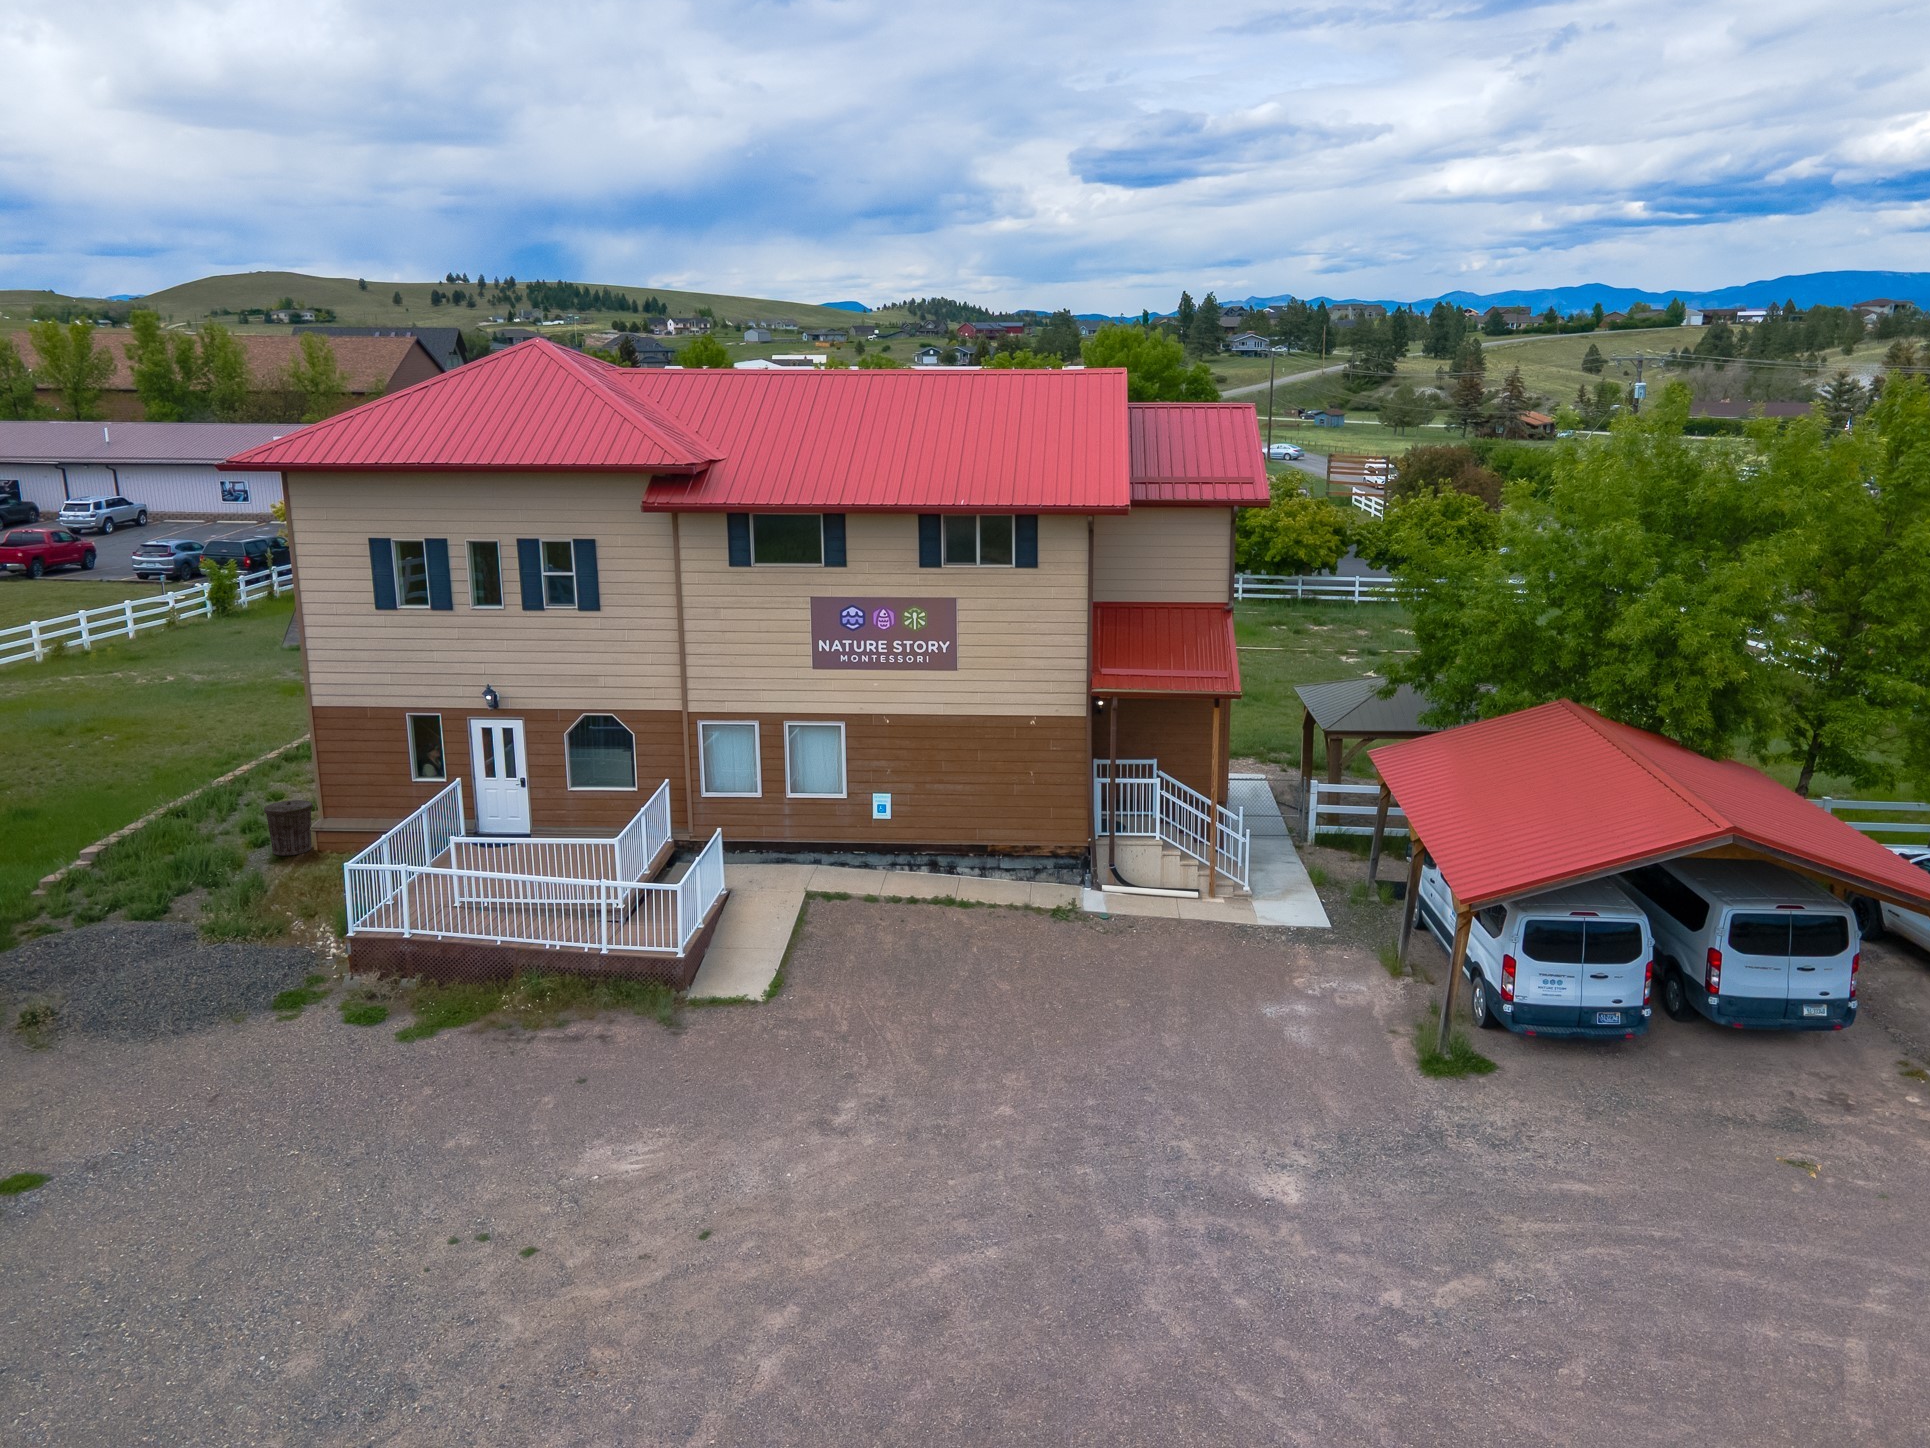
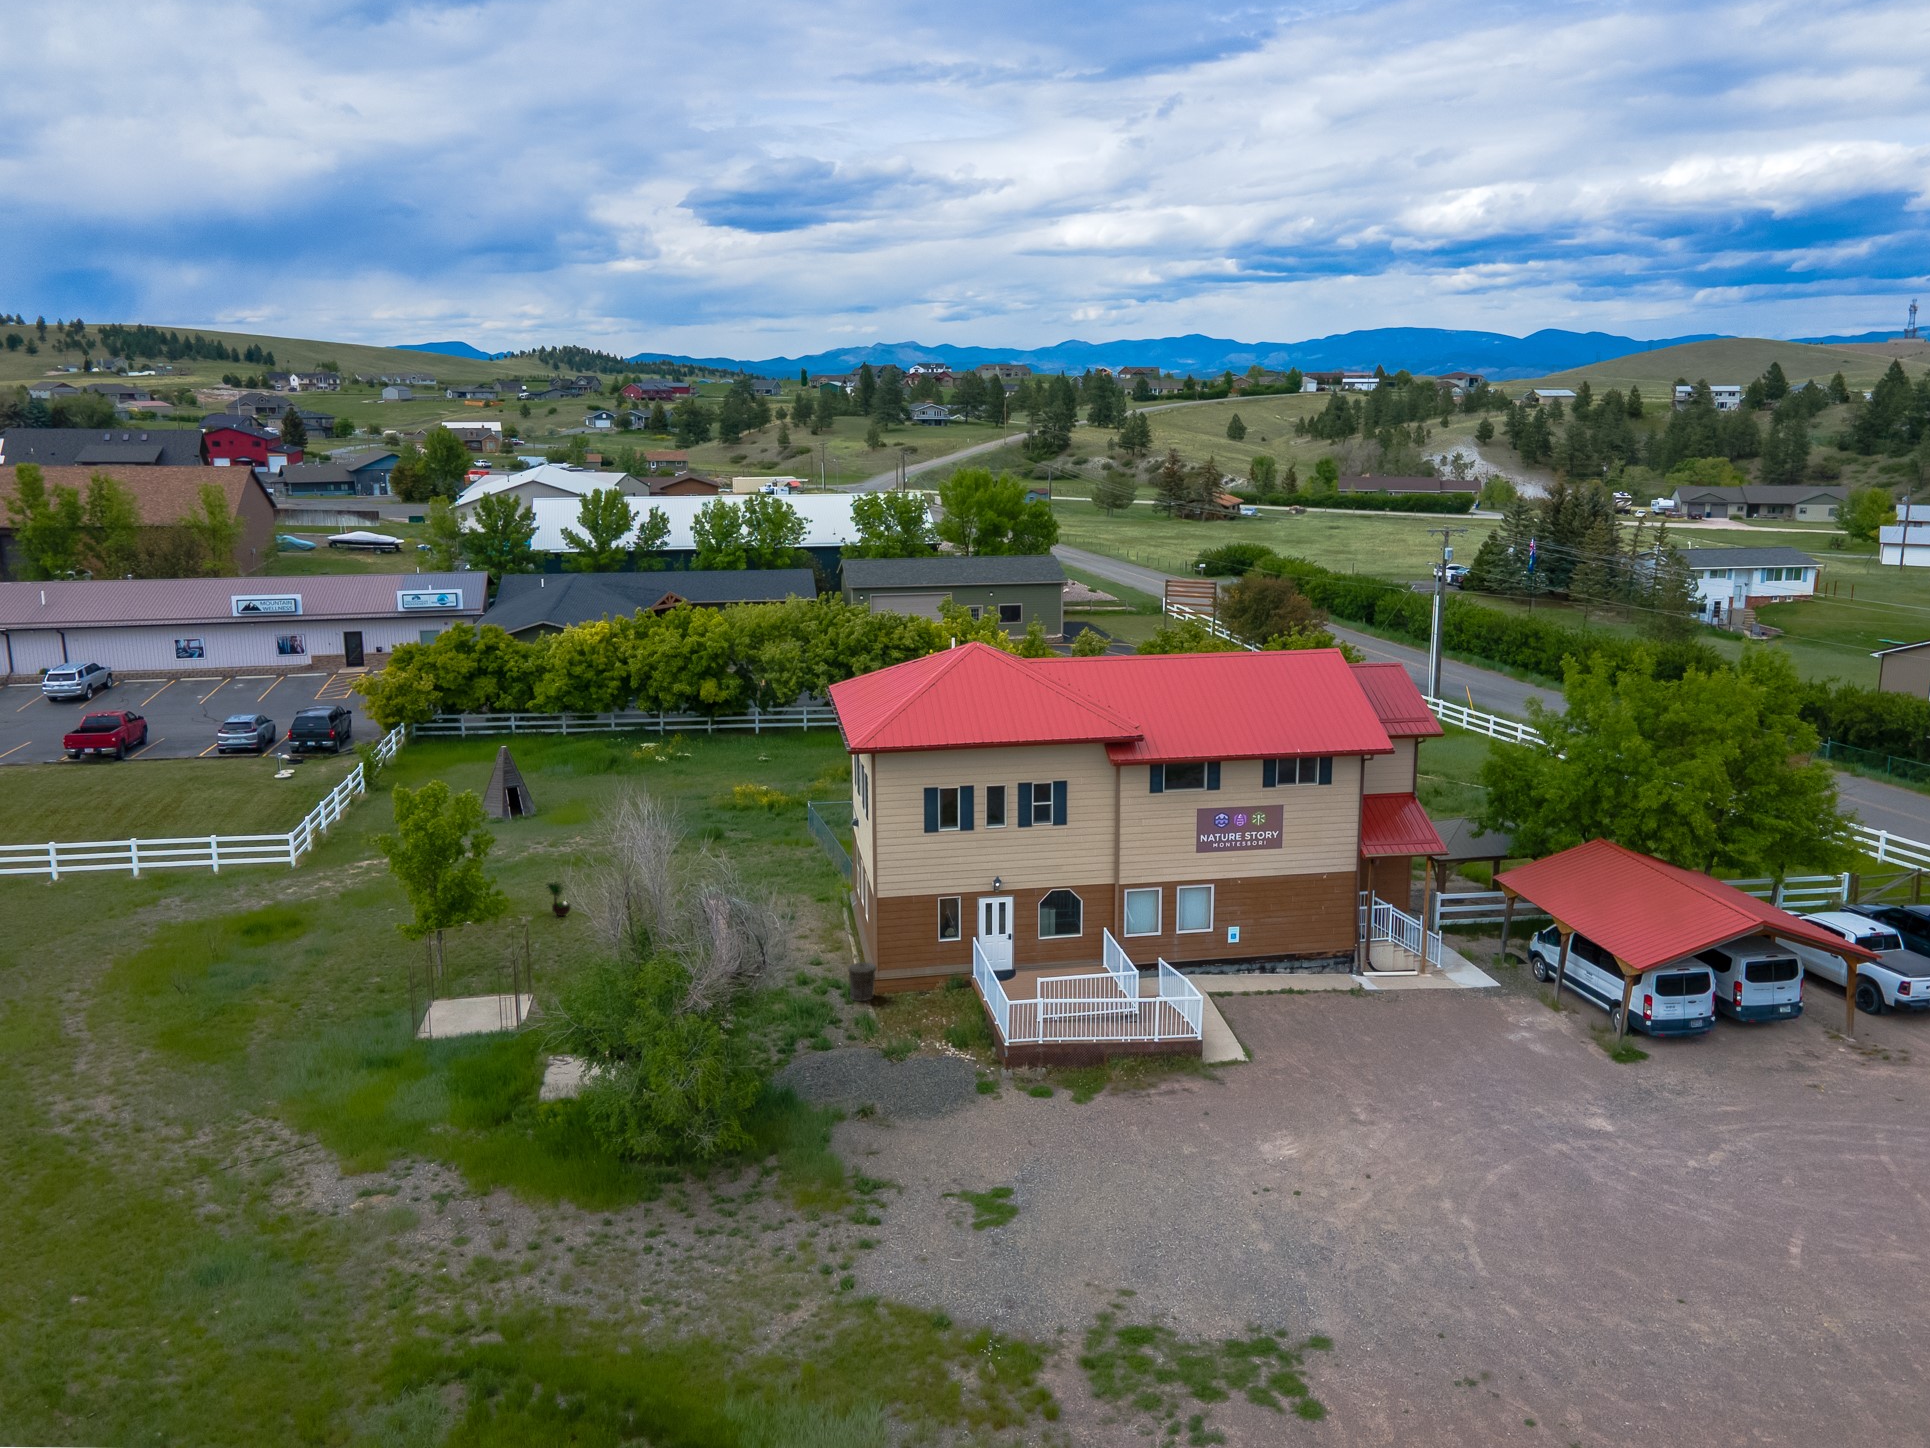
potted tree: none [114,684,151,735] -> present [546,882,570,916]

